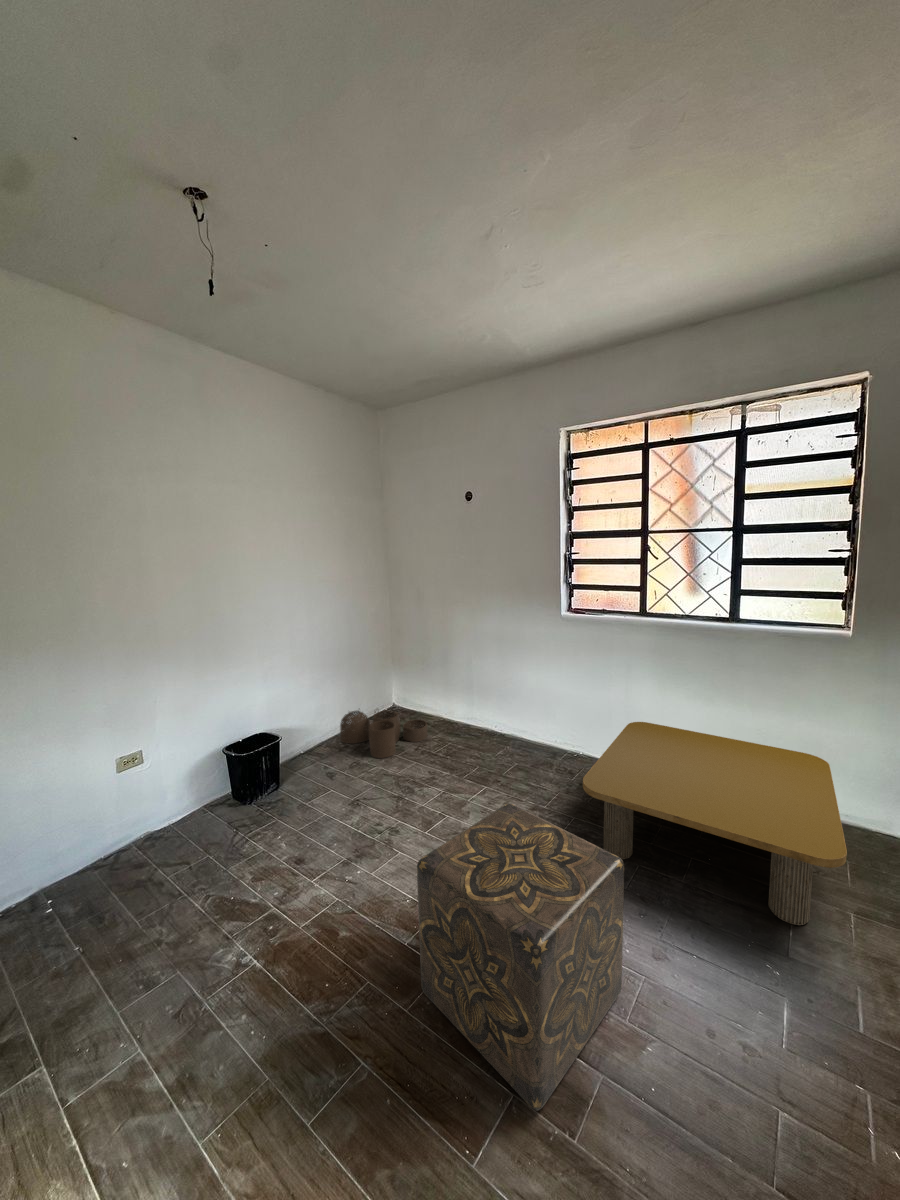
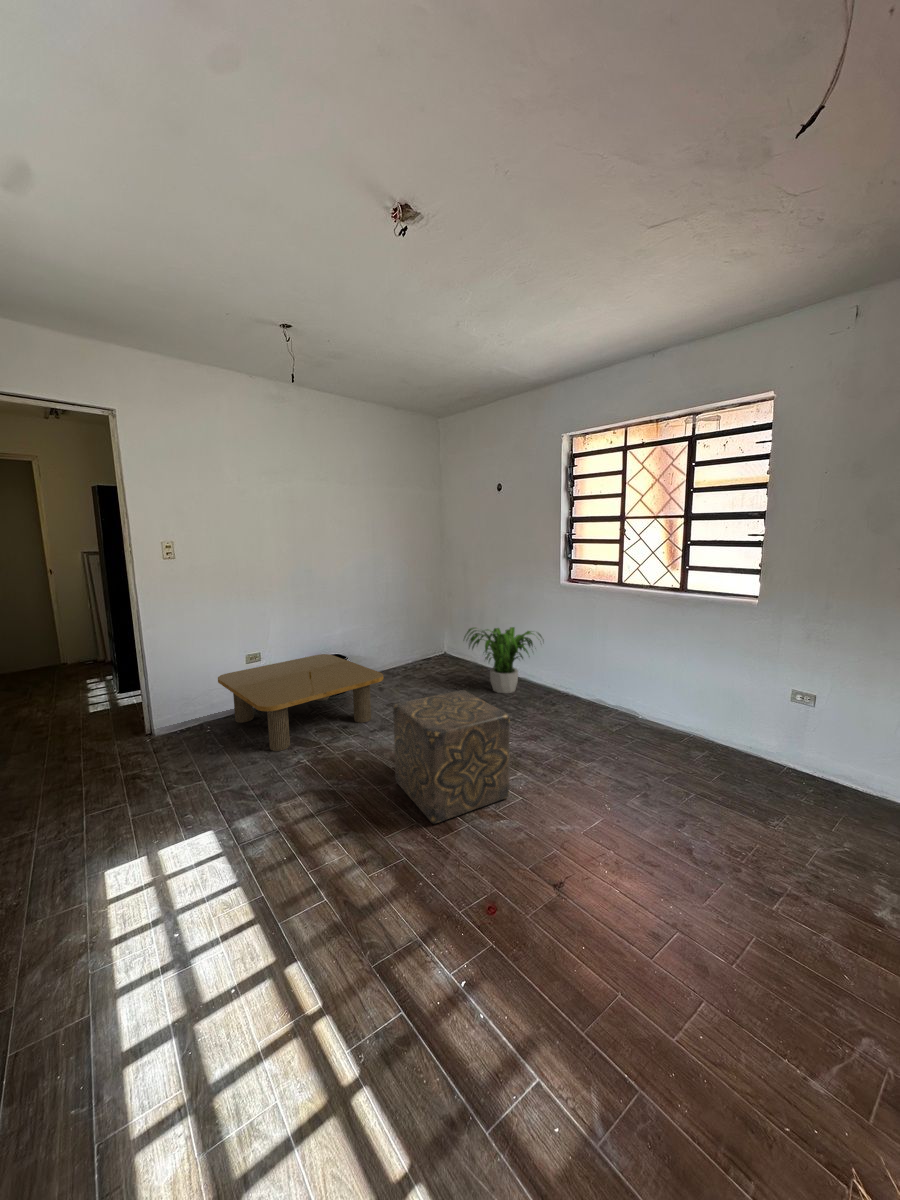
potted plant: none [442,671,546,761] -> present [464,627,542,693]
woven basket: present [340,711,427,758] -> none [395,650,460,684]
coffee table: present [583,722,847,925] -> present [218,654,383,751]

